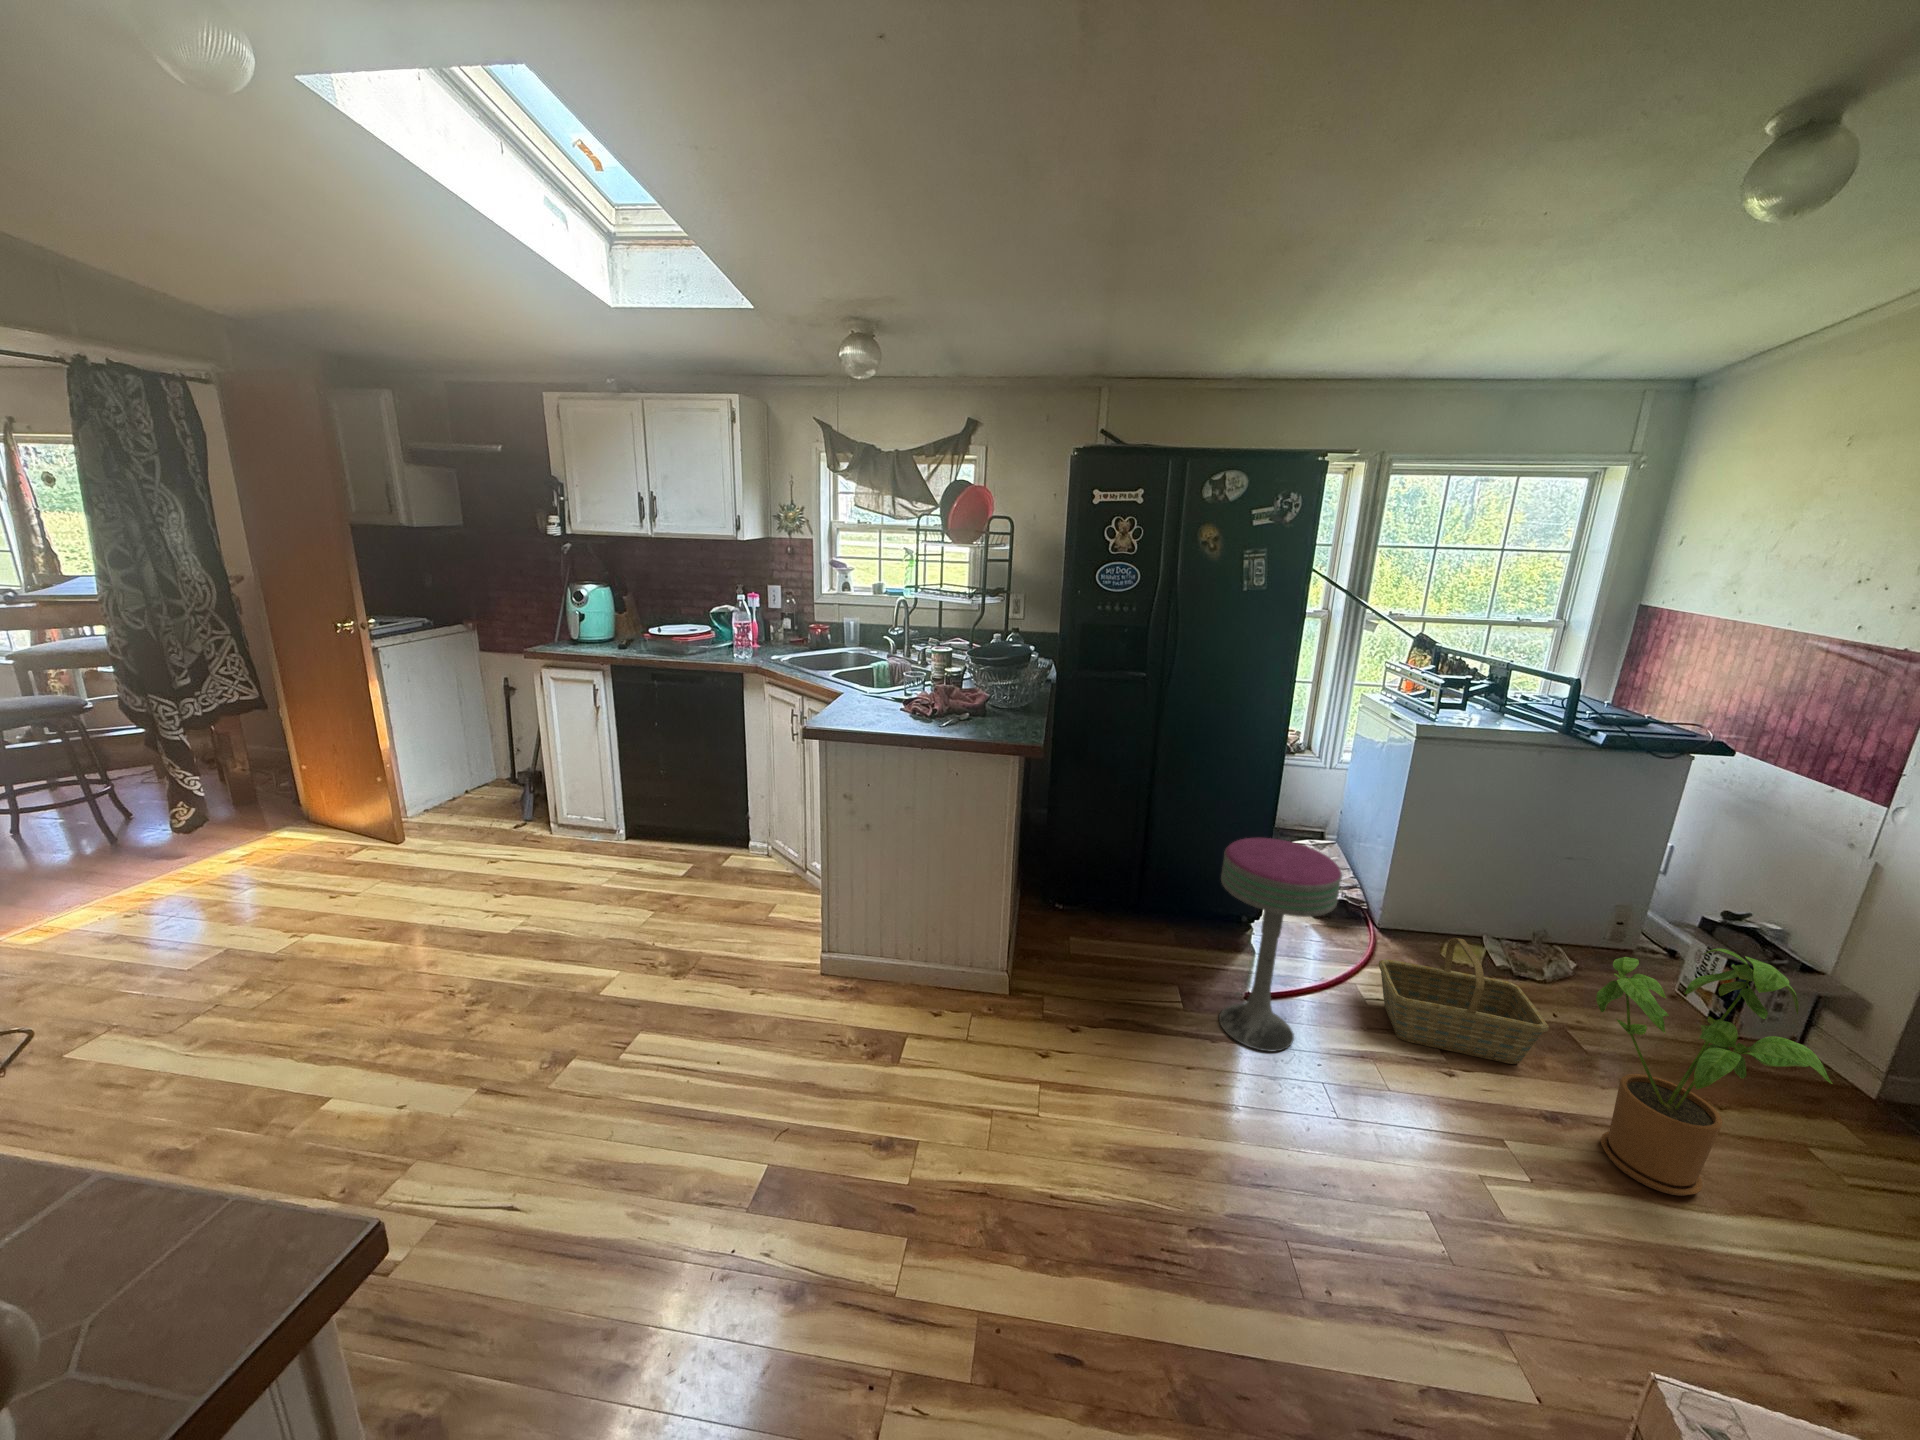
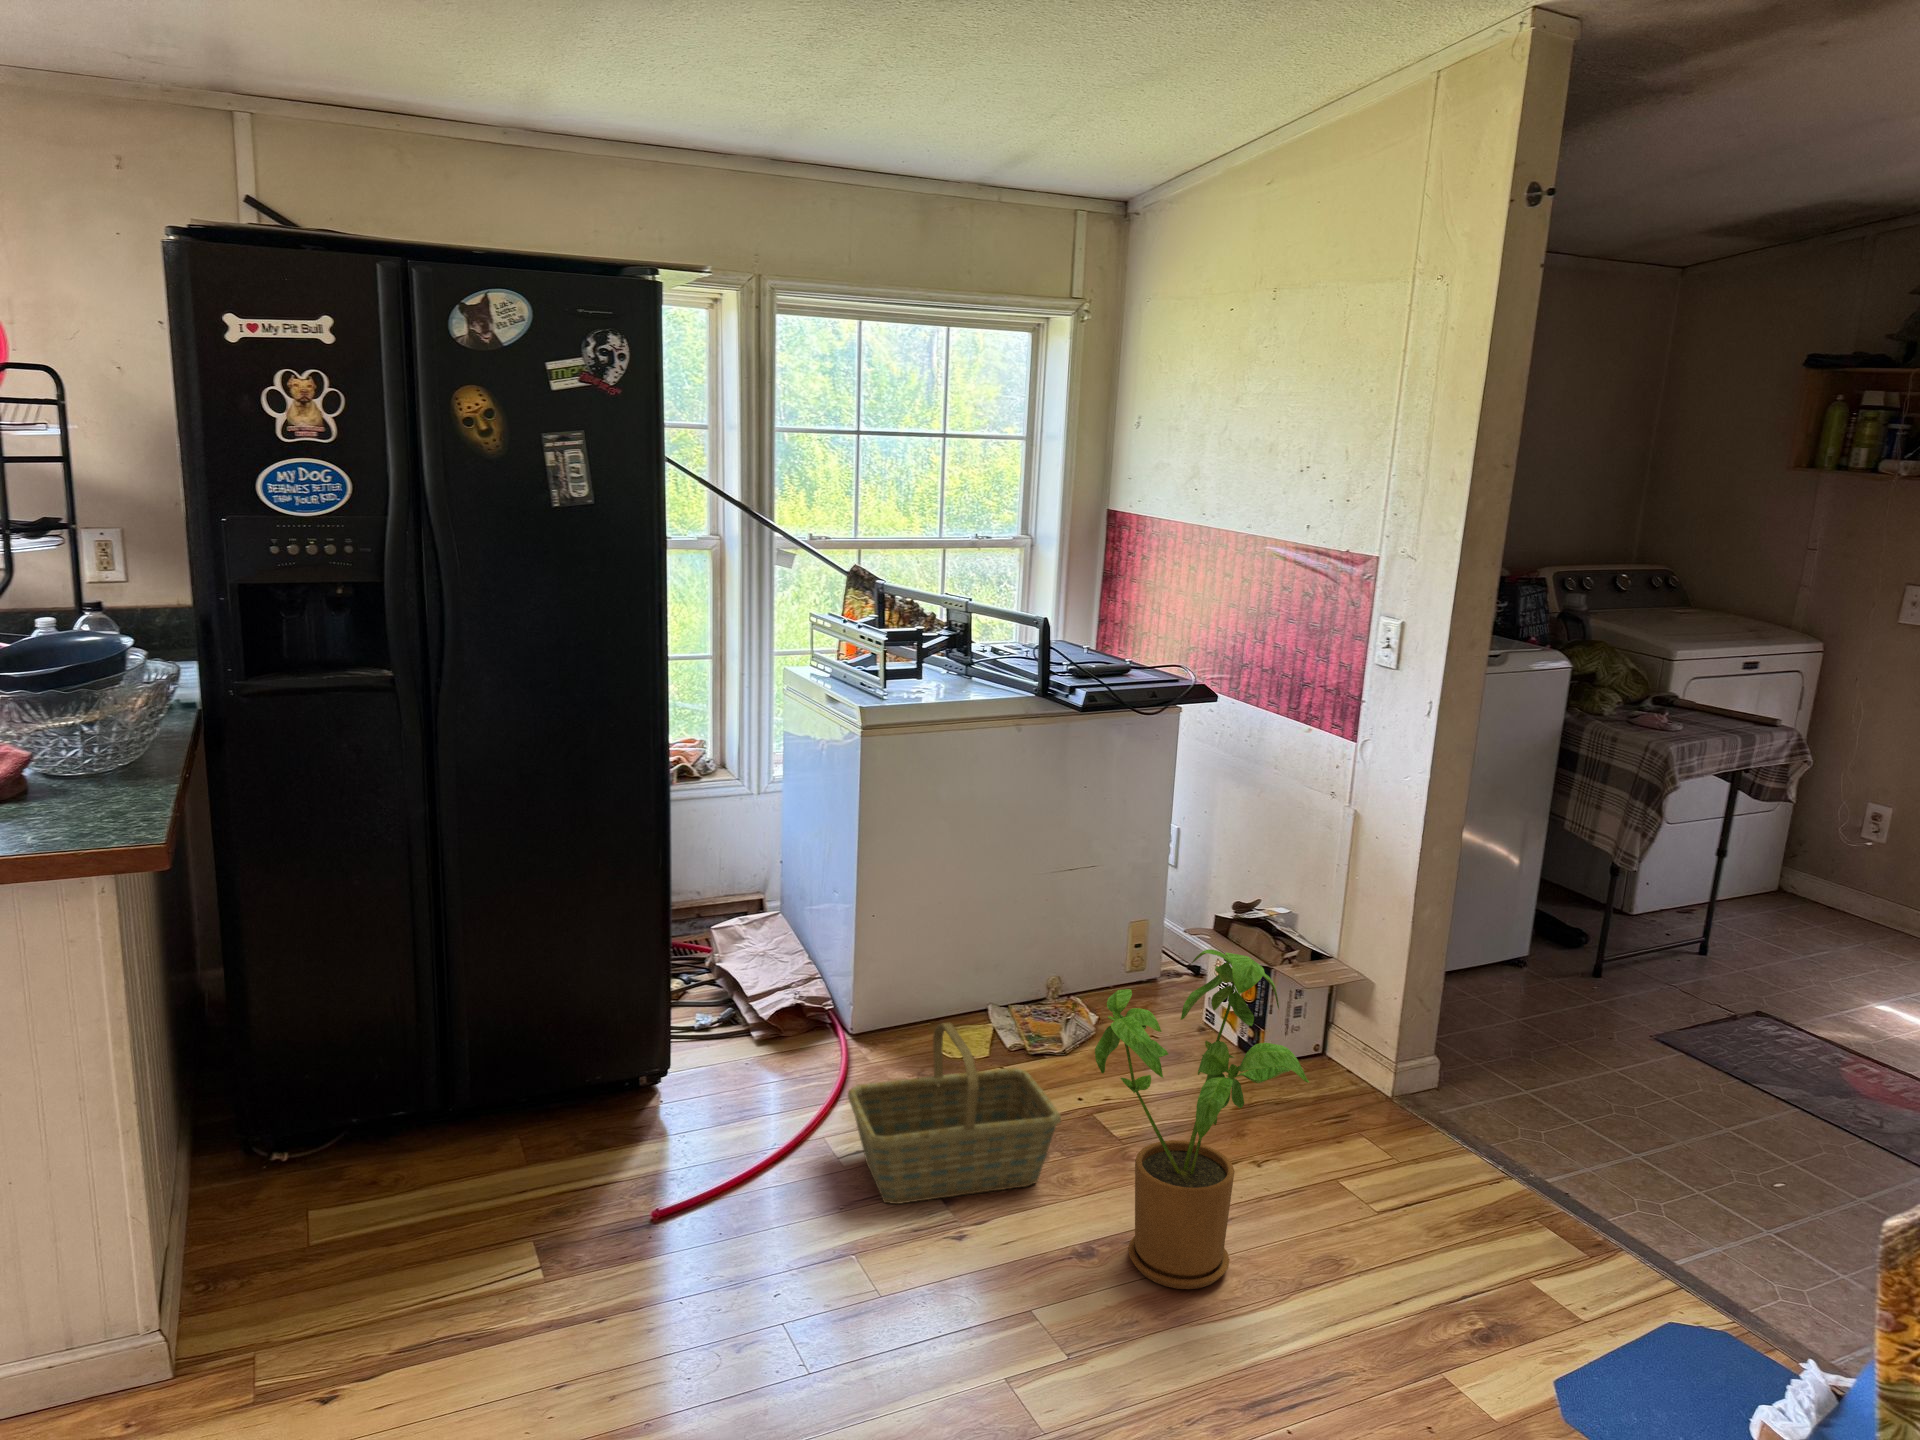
bar stool: present [1219,838,1342,1051] -> none [571,932,762,1304]

